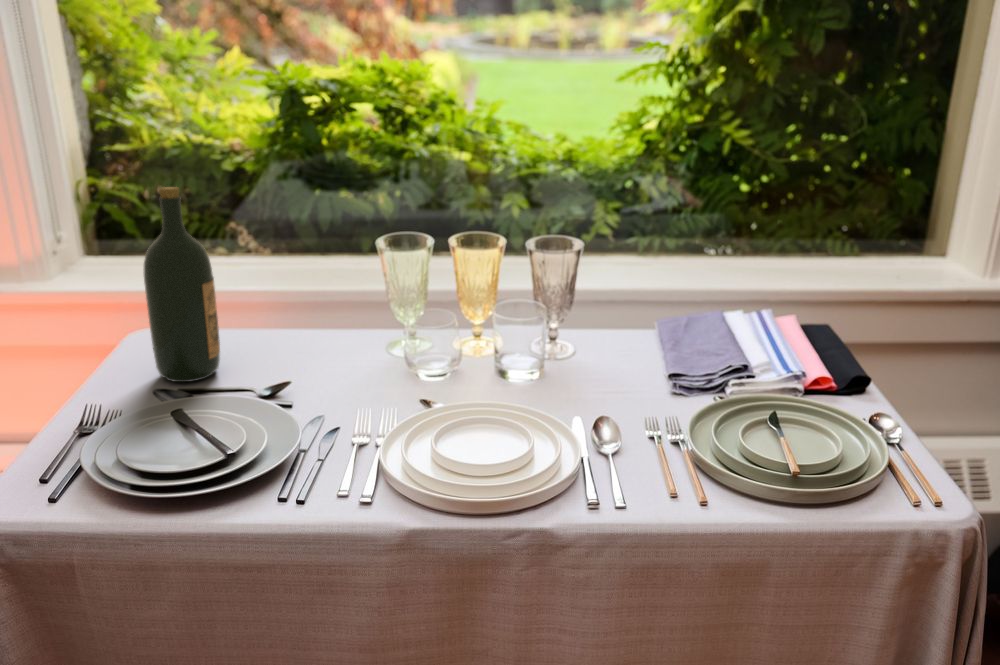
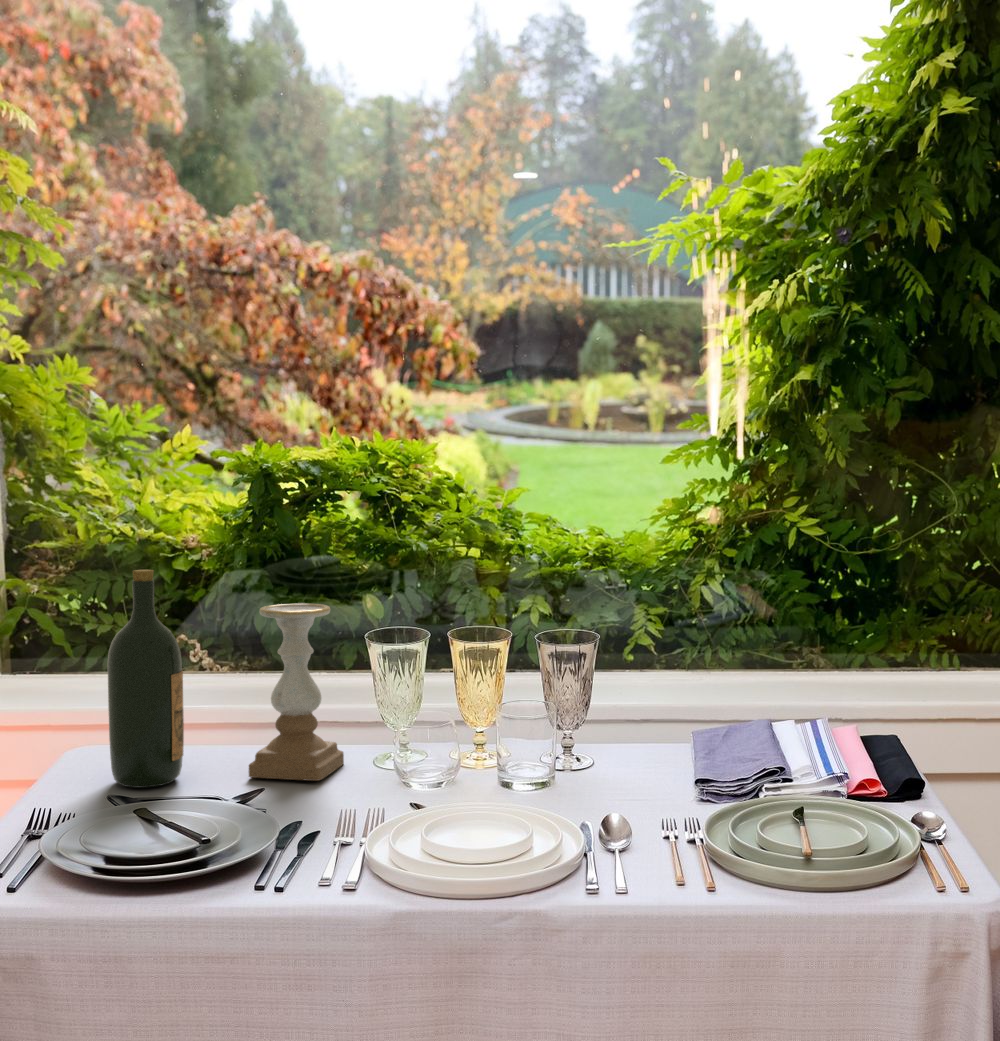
candle holder: none [279,216,363,374] -> present [249,603,344,781]

